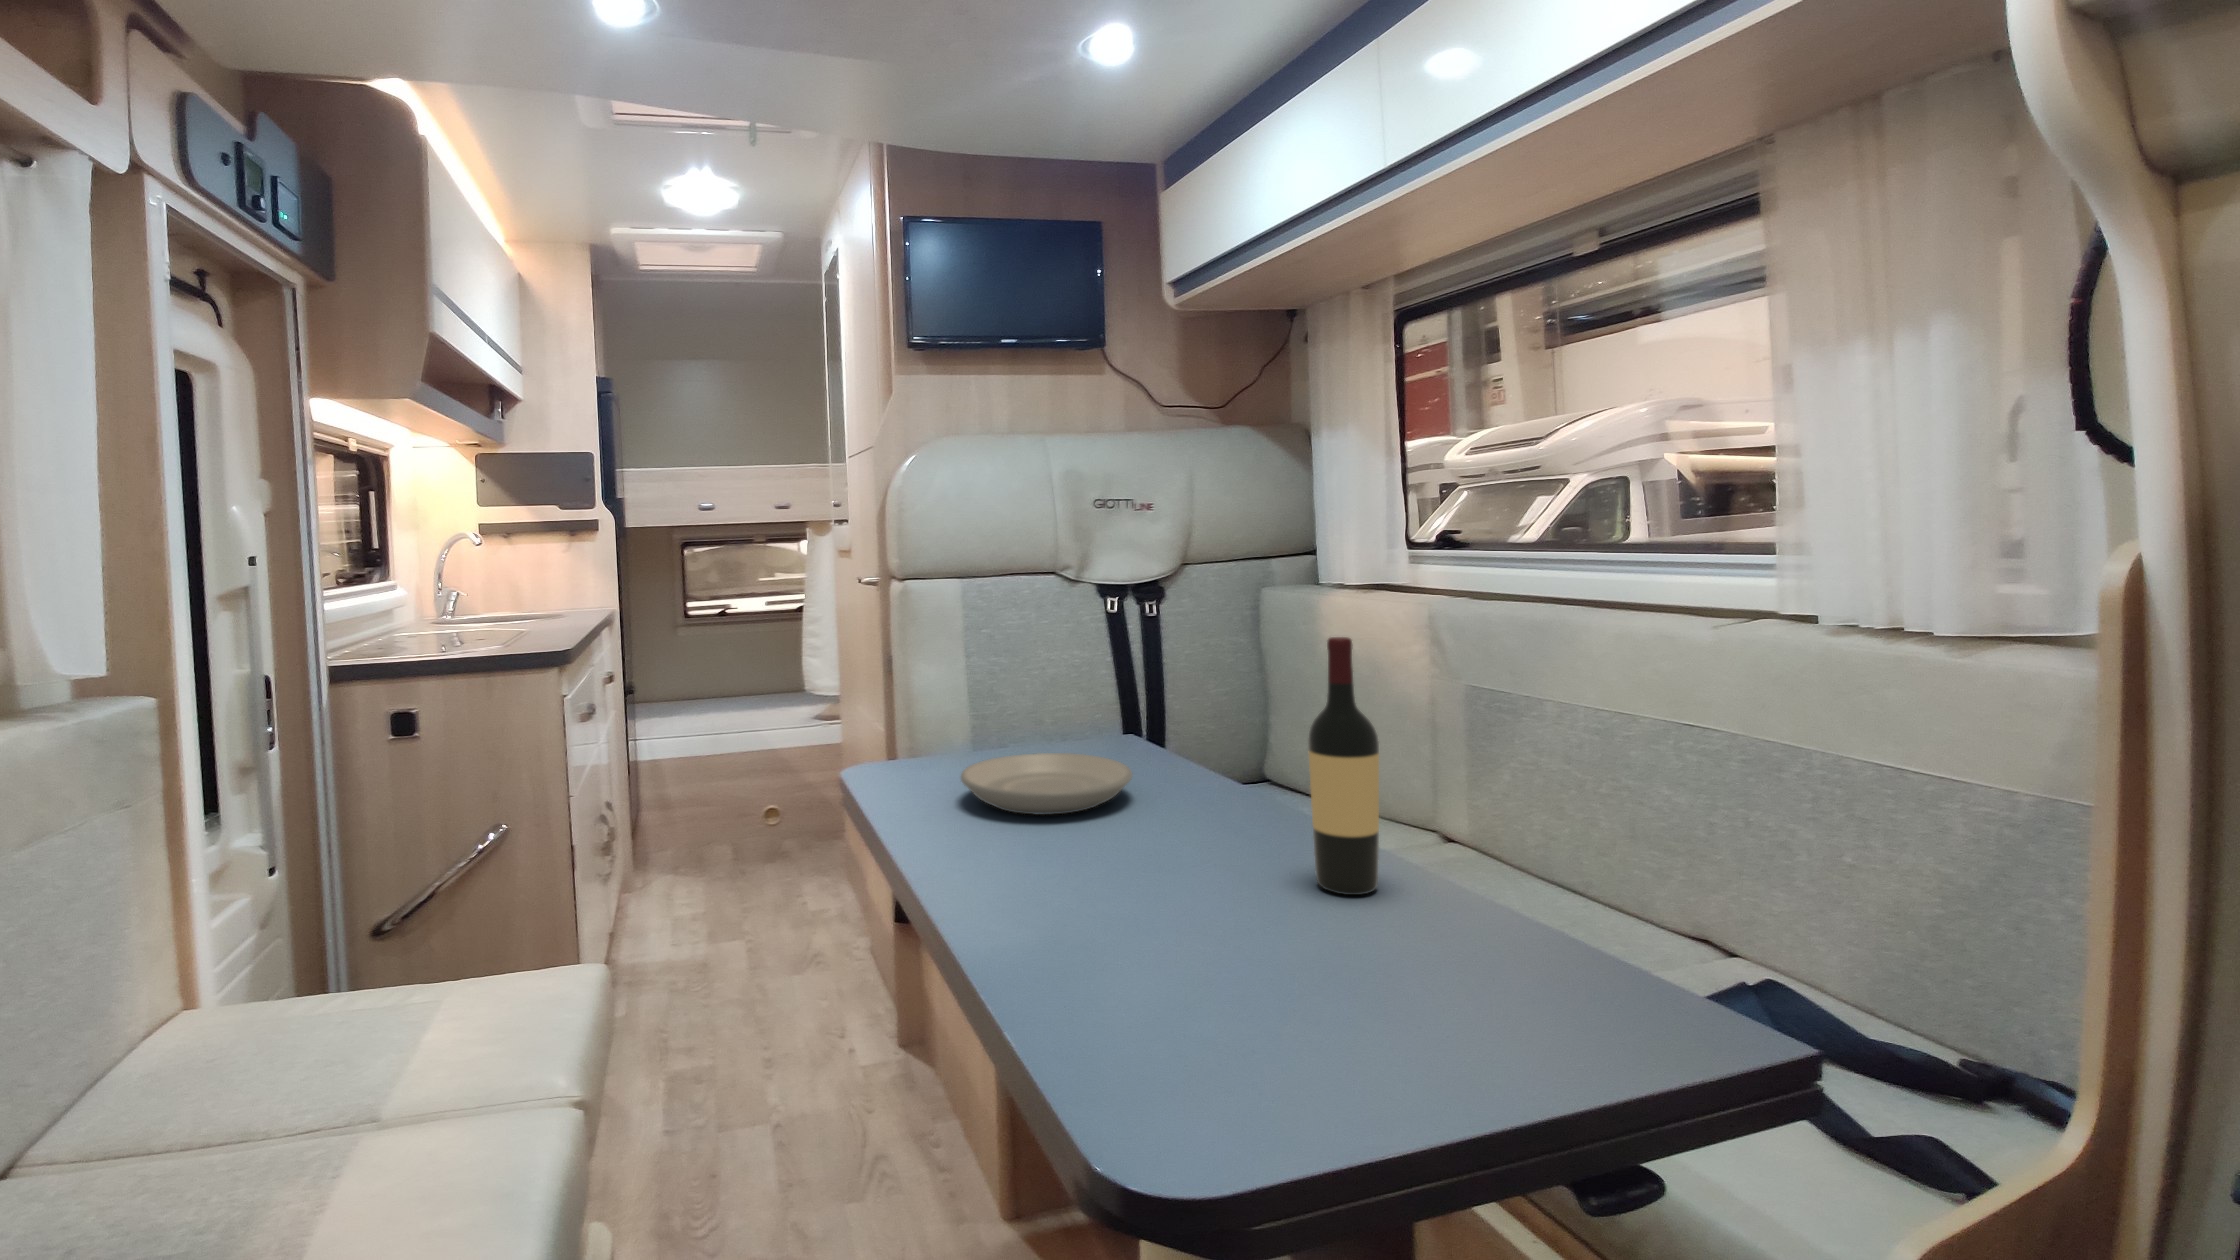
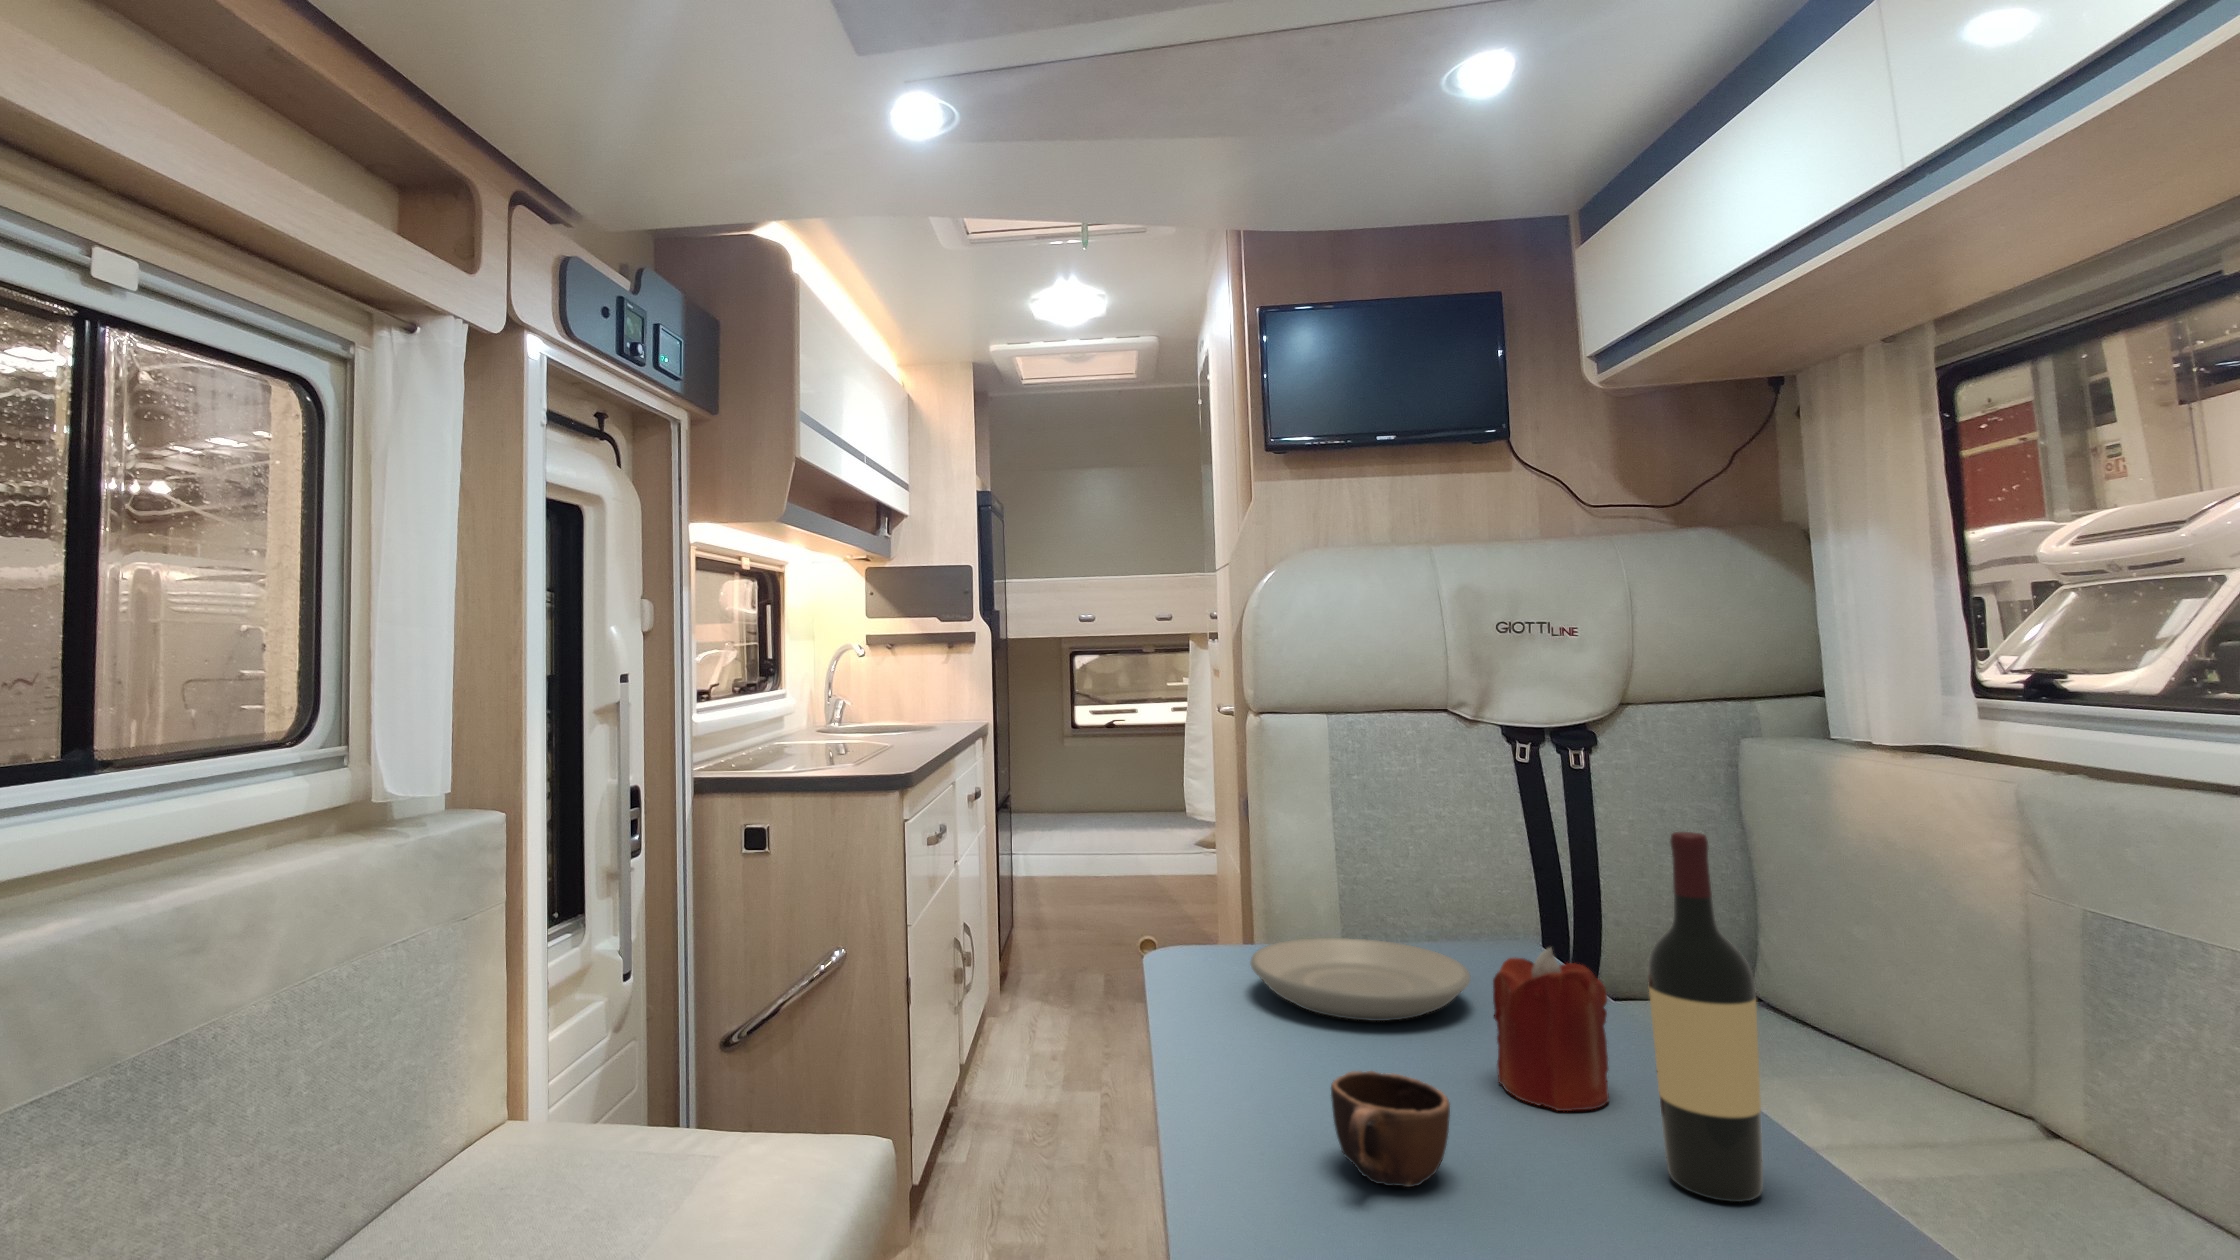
candle: none [1176,736,1256,856] -> present [1493,948,1609,1111]
mug: none [1094,843,1184,926] -> present [1331,1071,1450,1187]

